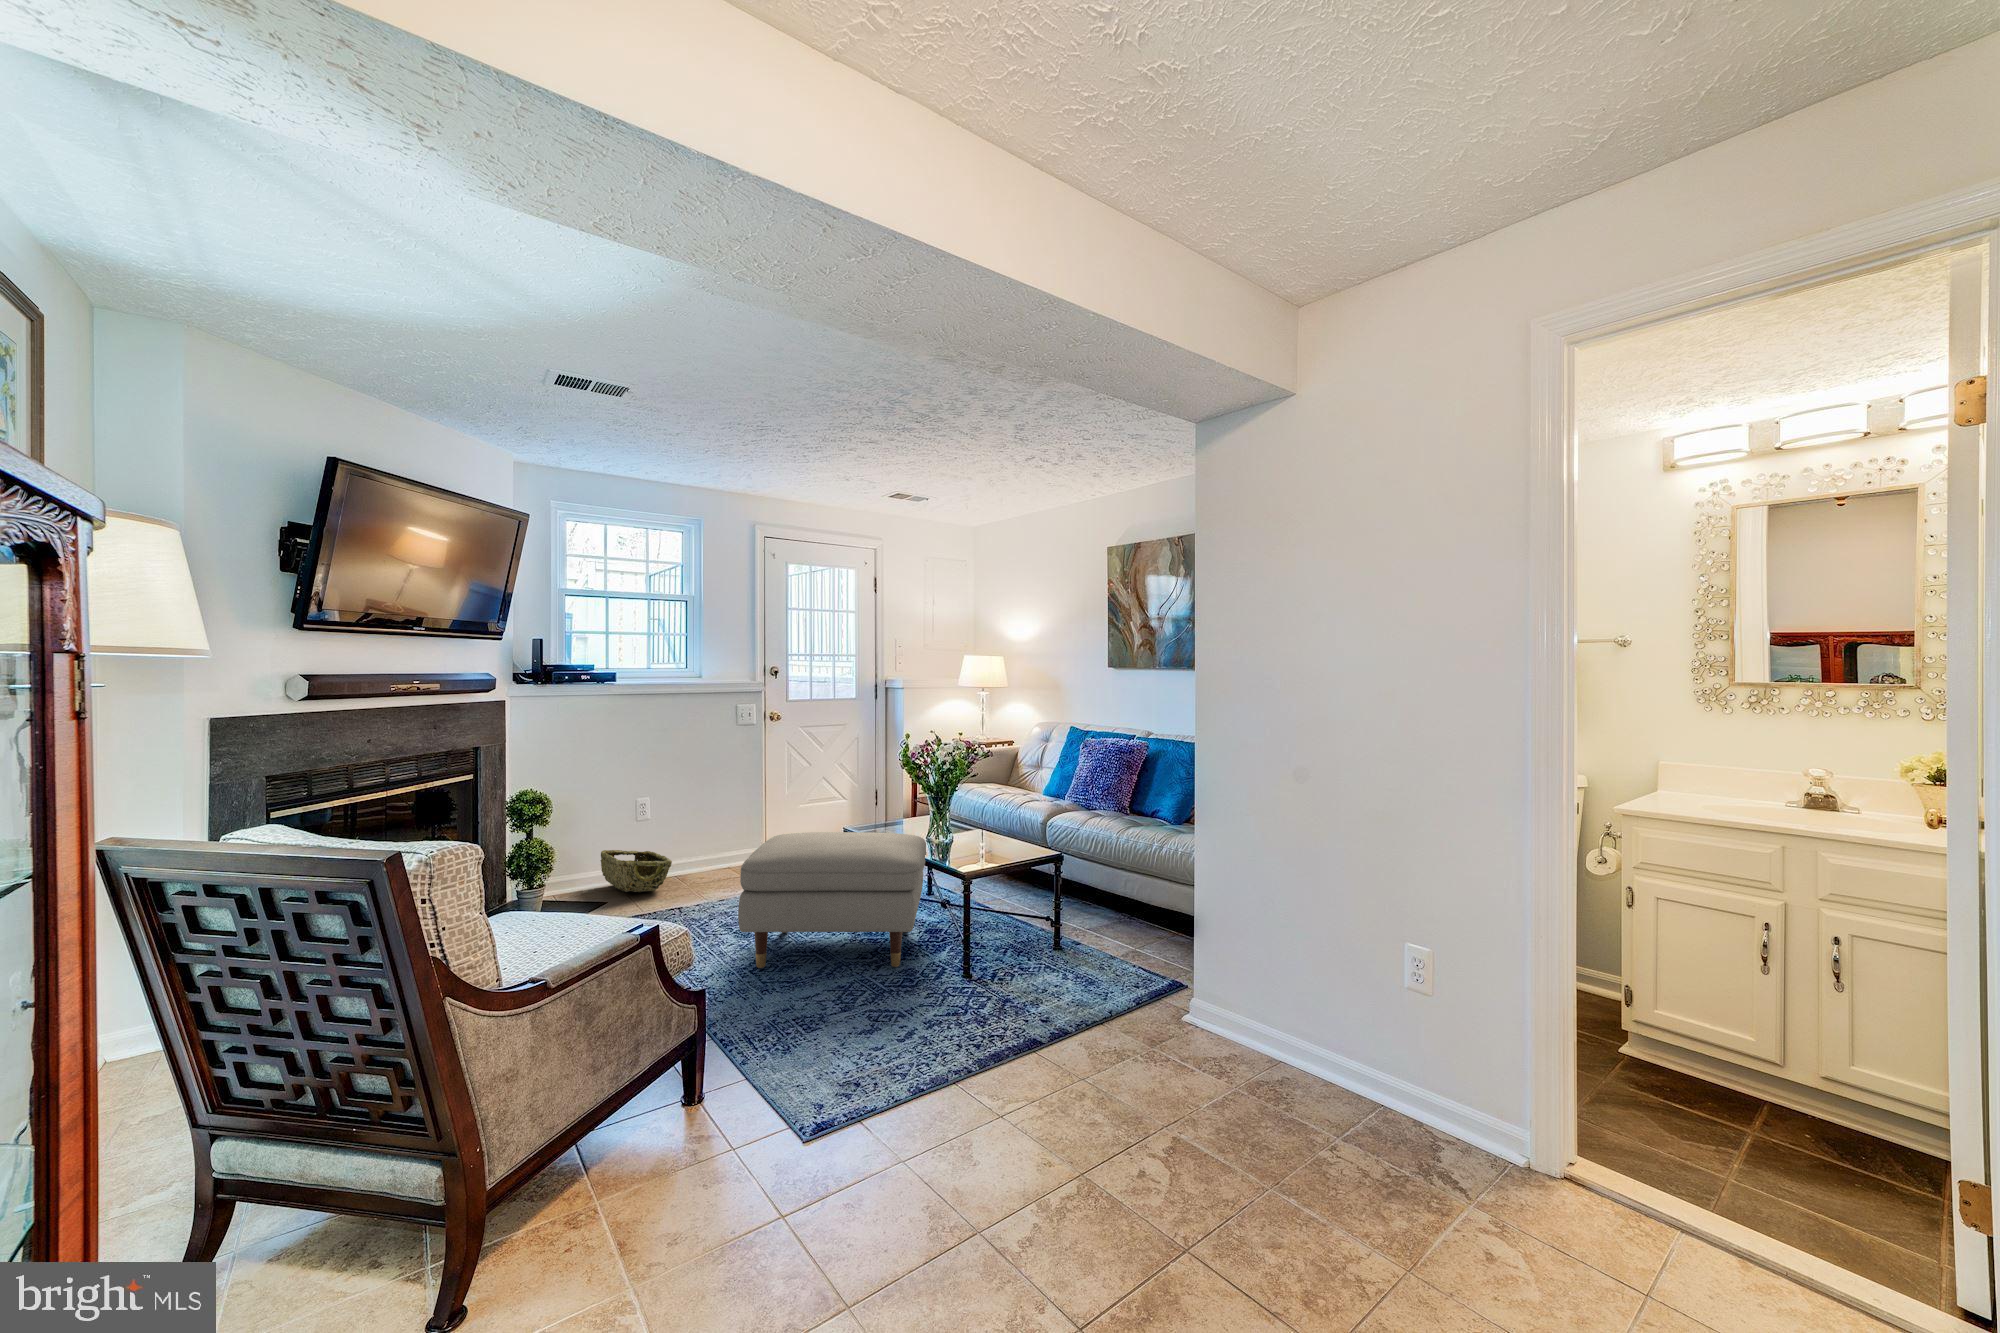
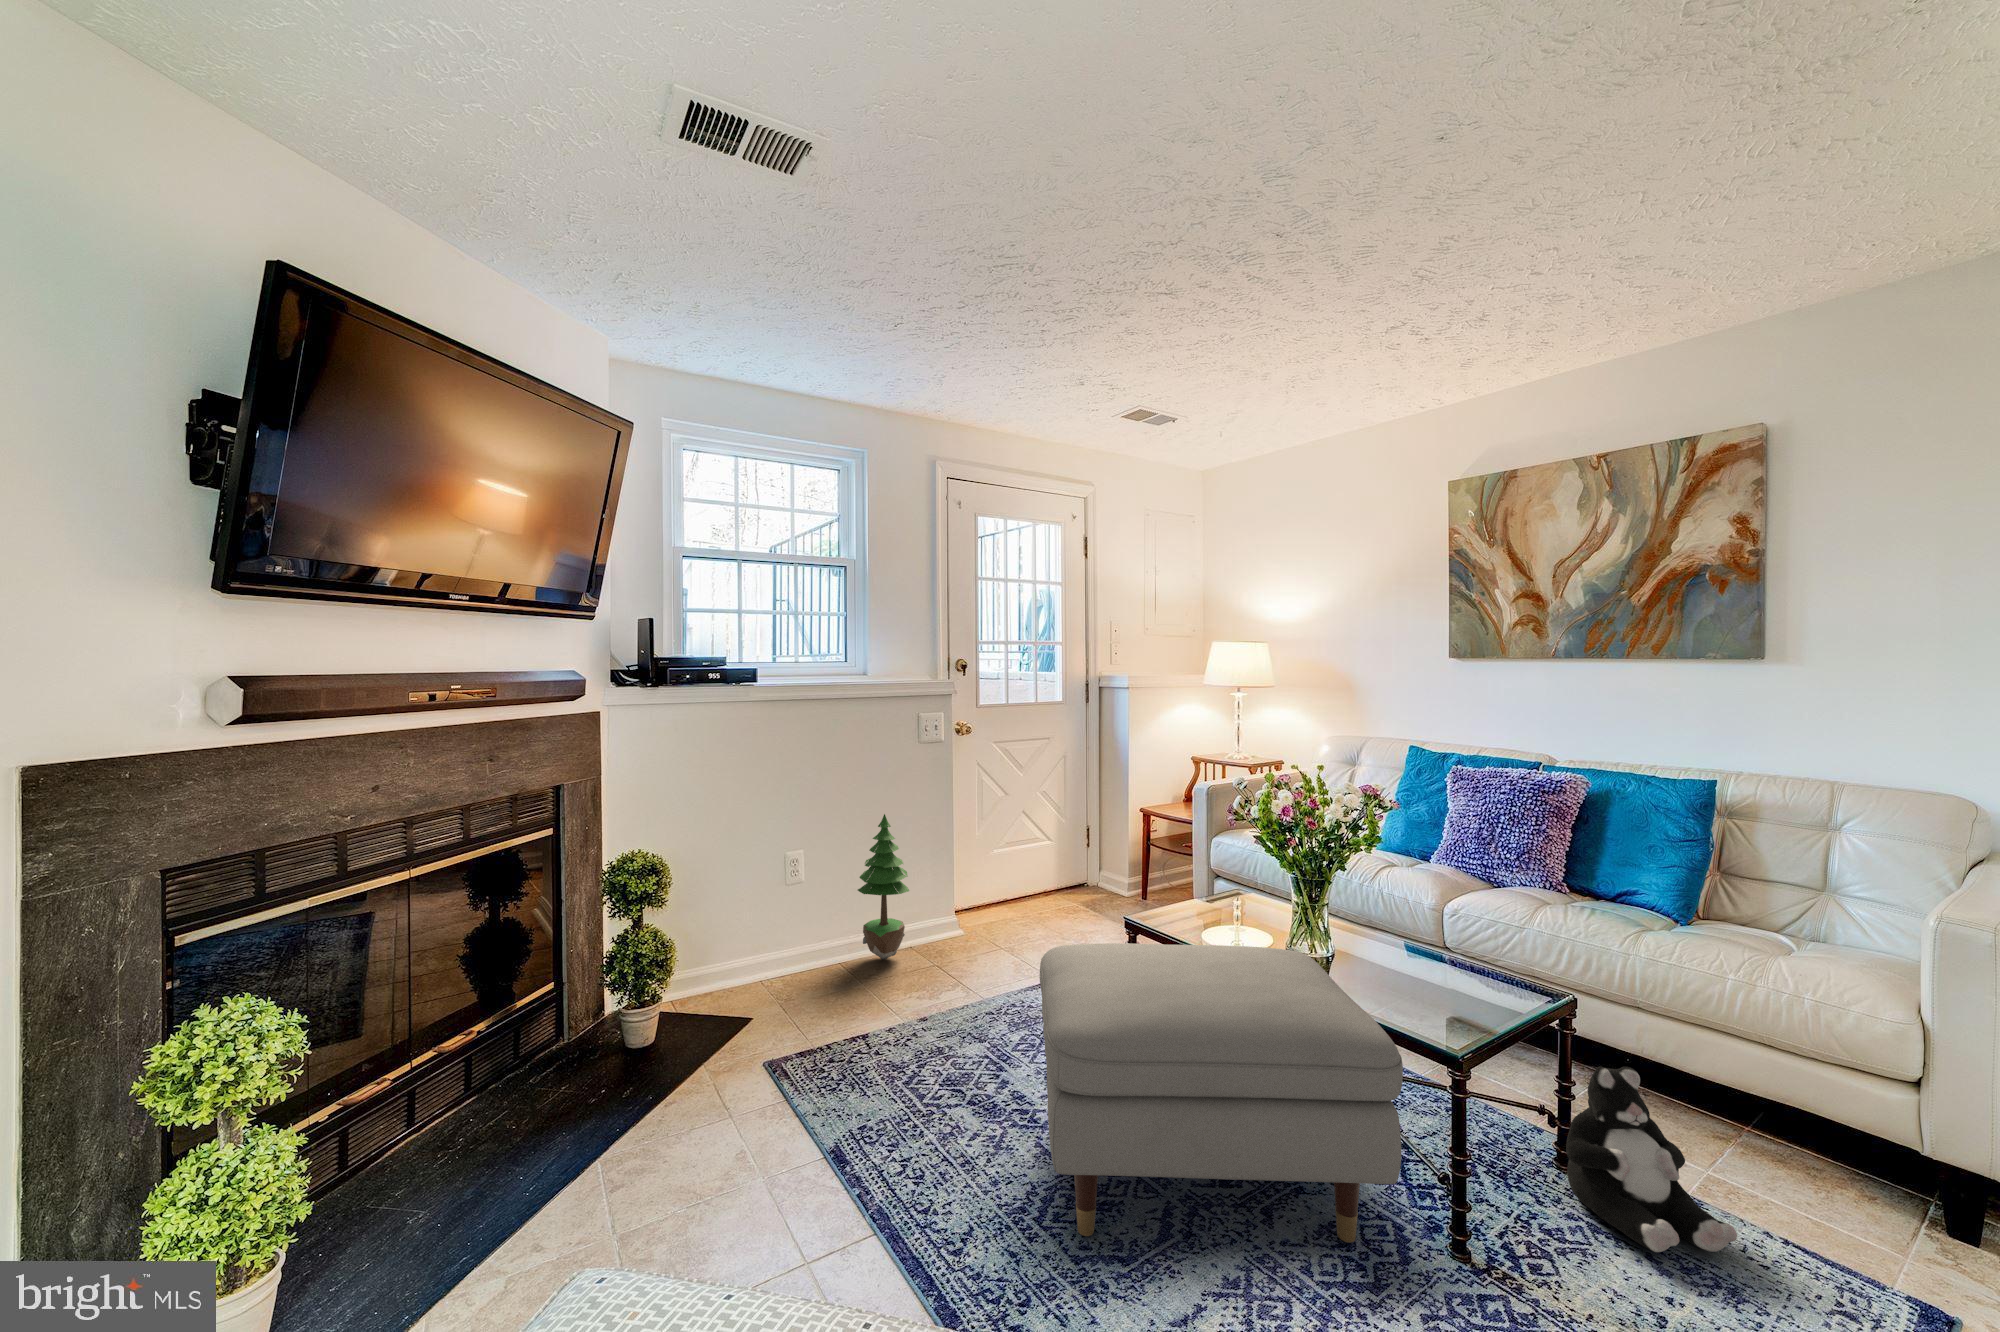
potted tree: none [689,772,727,872] -> present [858,814,909,960]
woven basket: present [601,850,672,893] -> none [738,931,845,1007]
plush toy: none [1023,883,1081,964] -> present [1566,1067,1737,1252]

